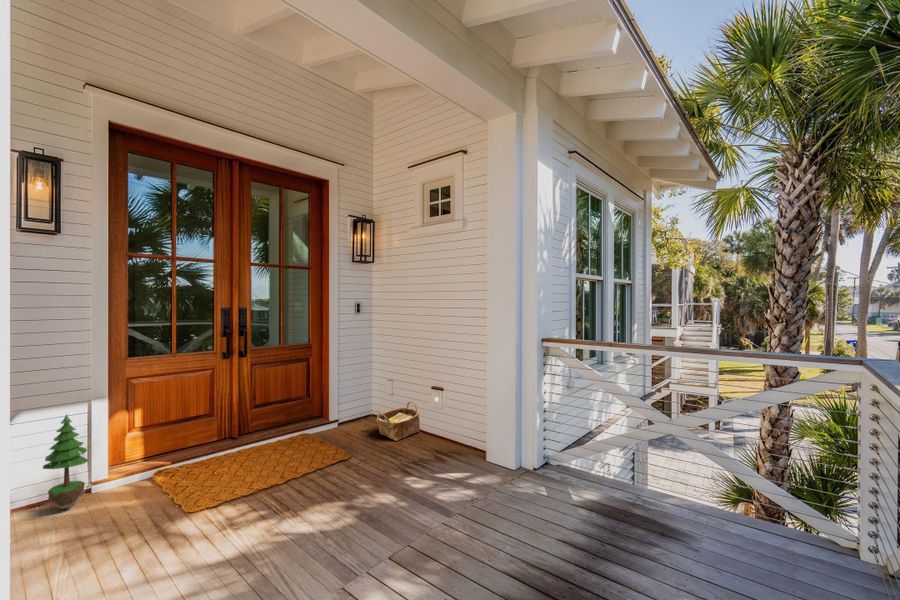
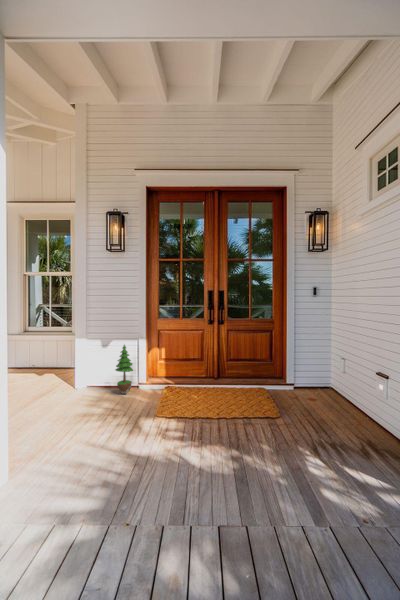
woven basket: present [377,402,420,441] -> none [316,384,364,418]

